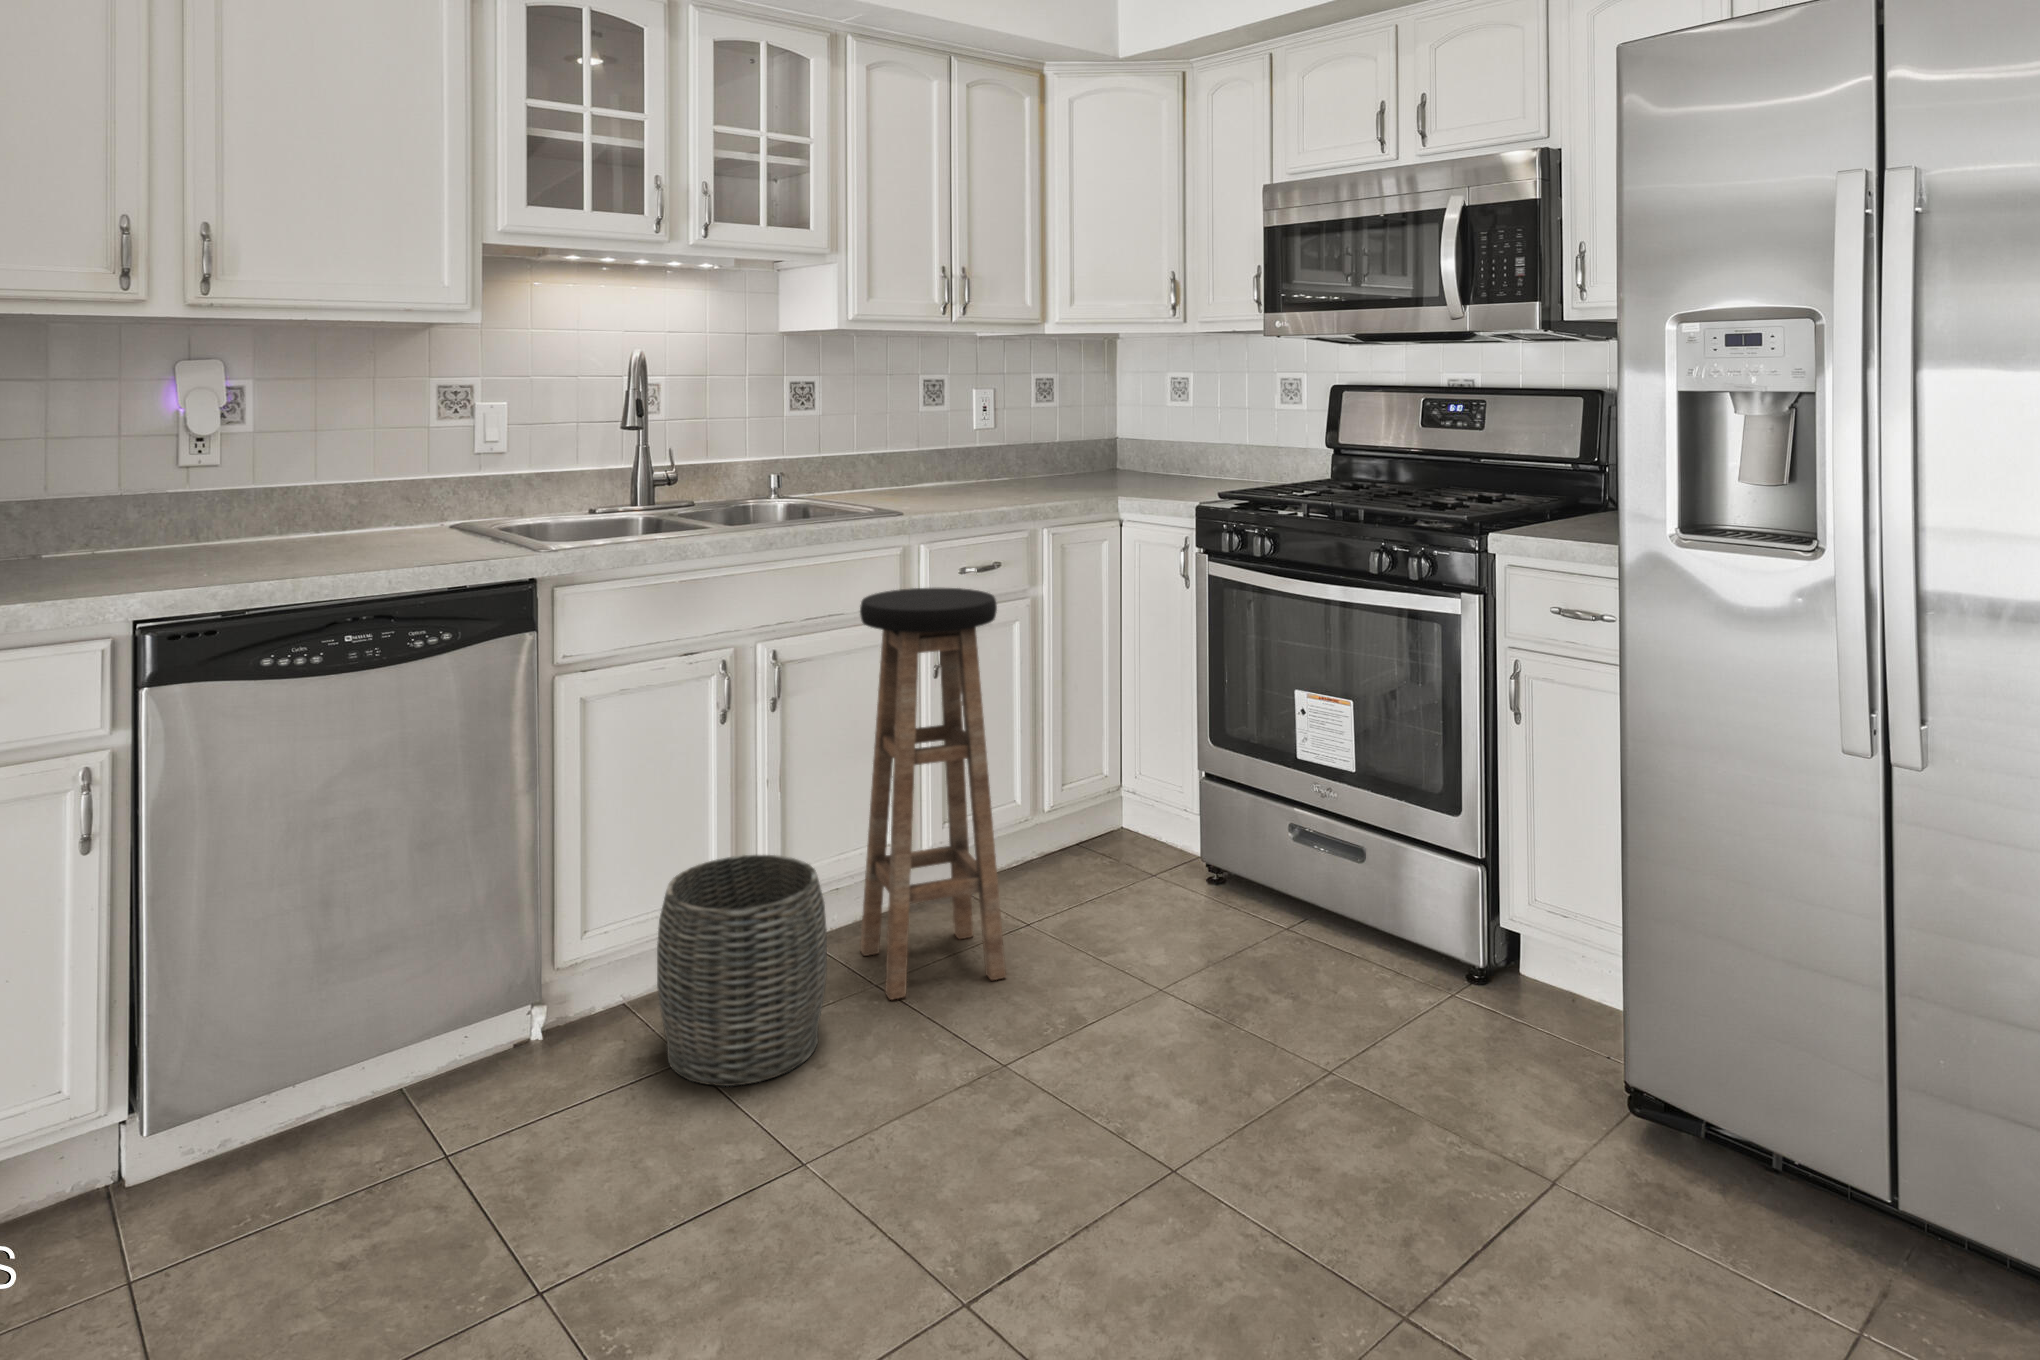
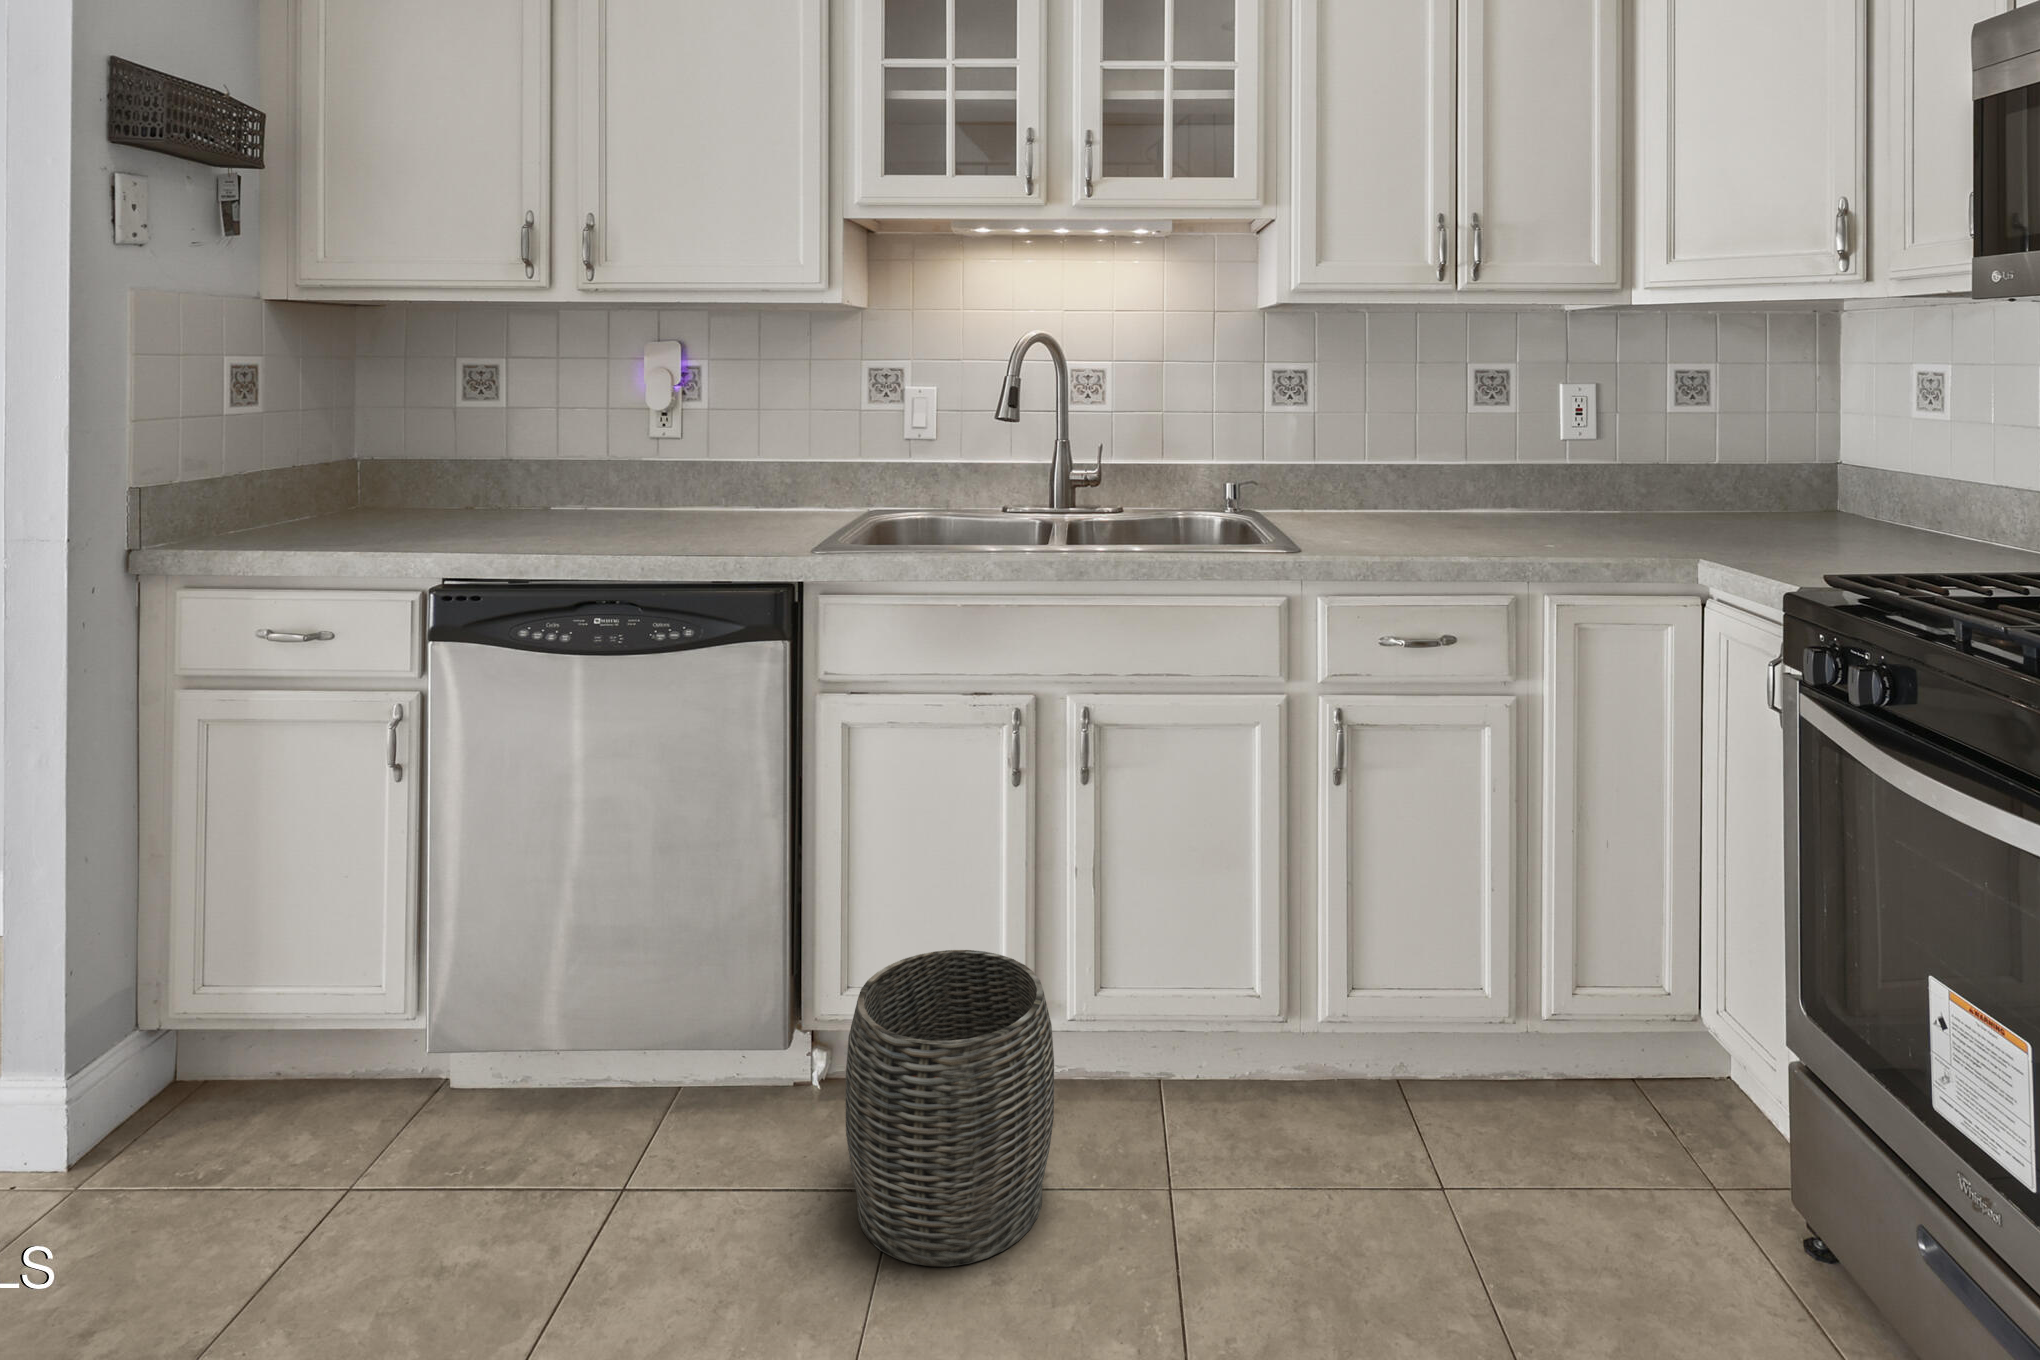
bar stool: present [860,588,1006,999] -> none [1153,653,1353,1260]

